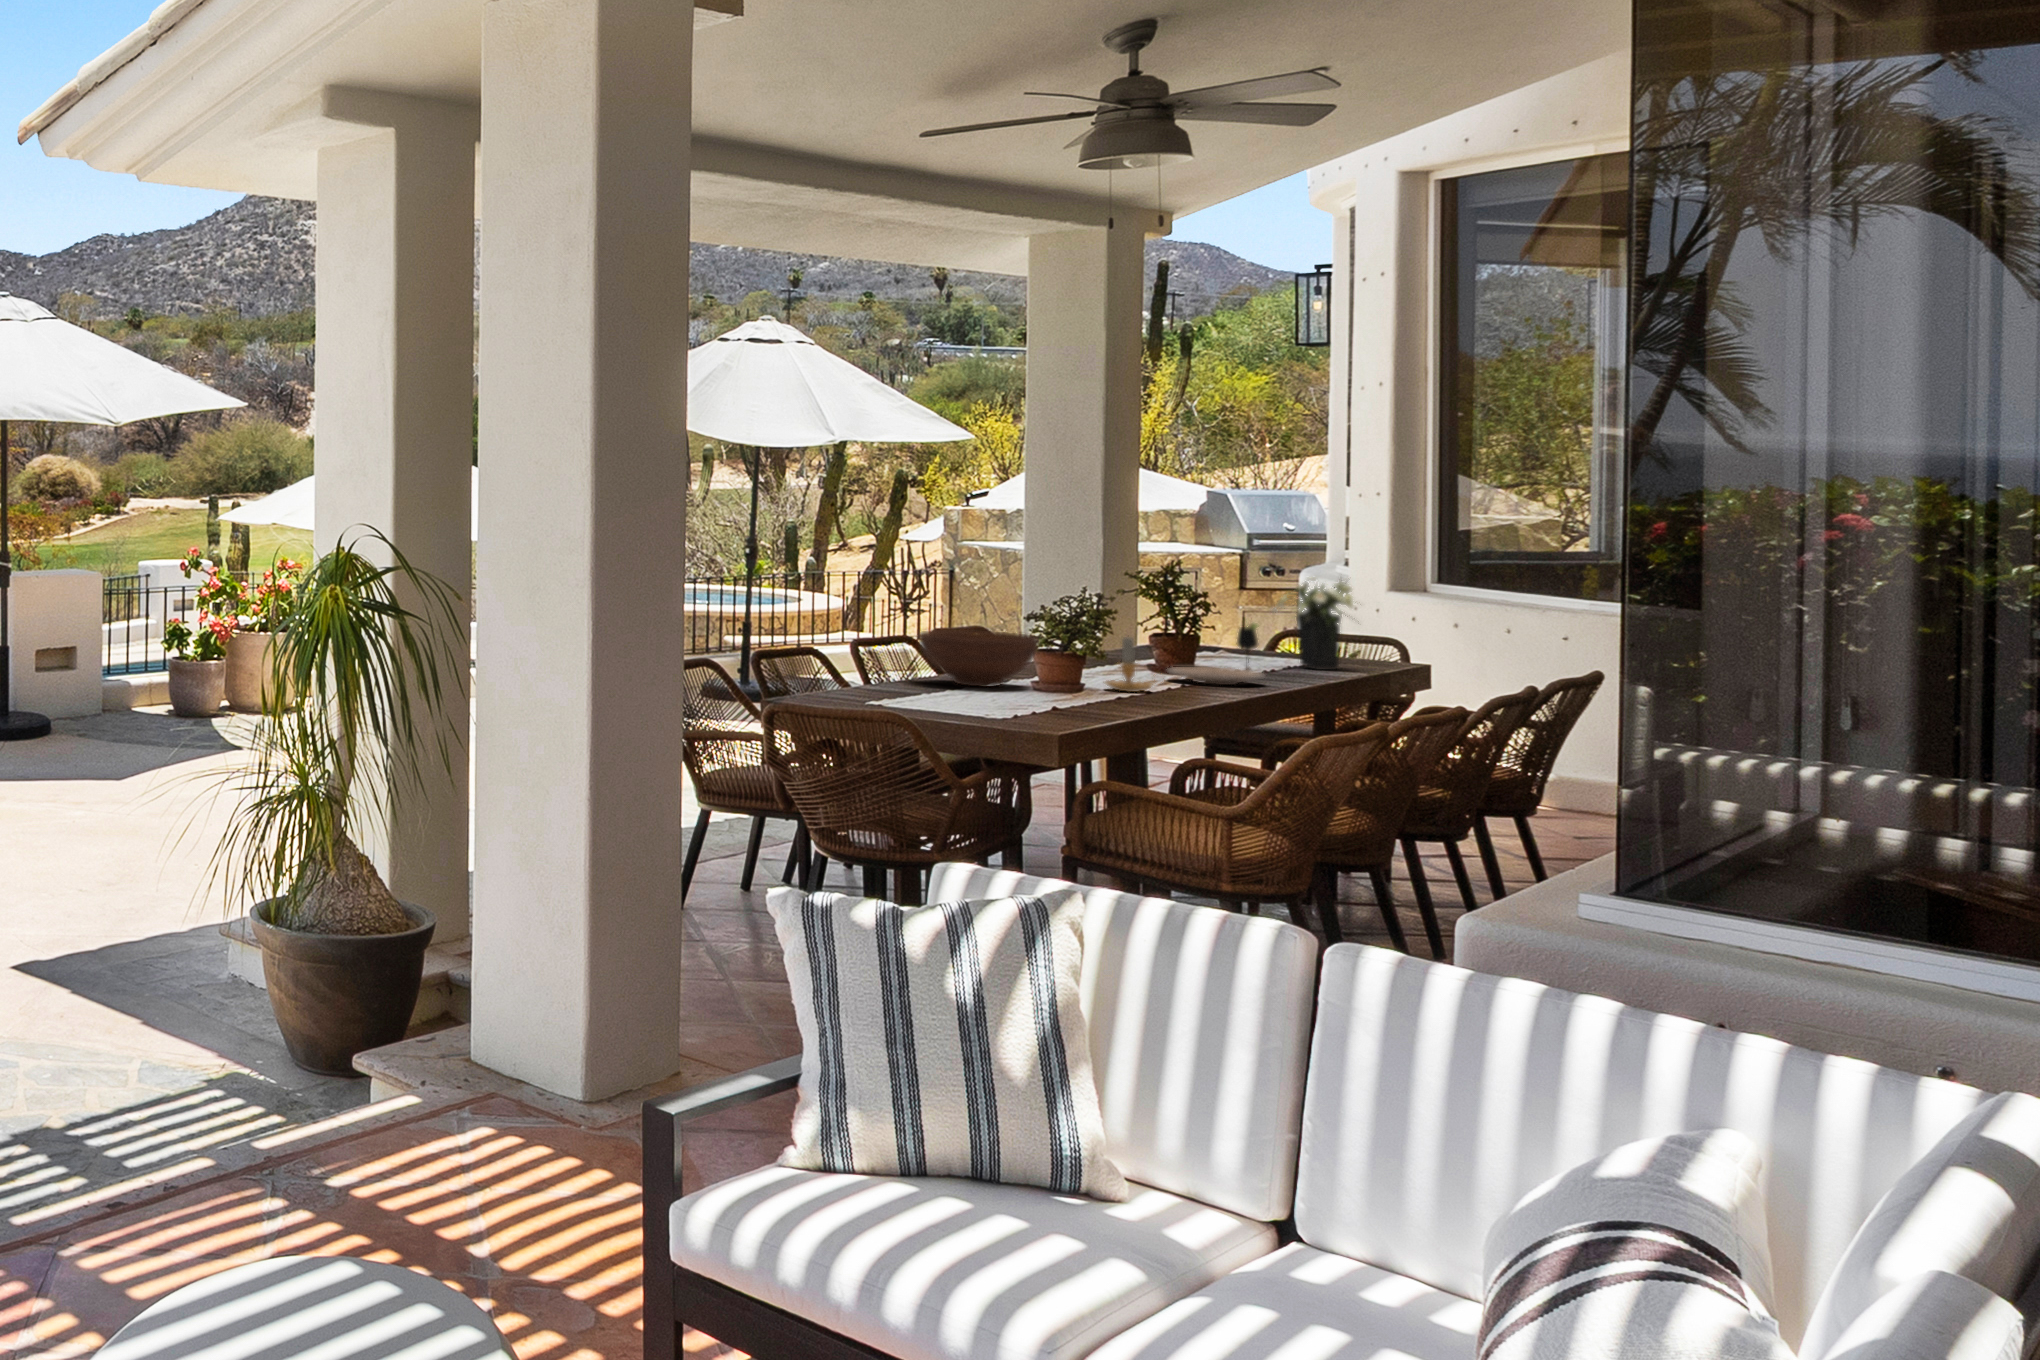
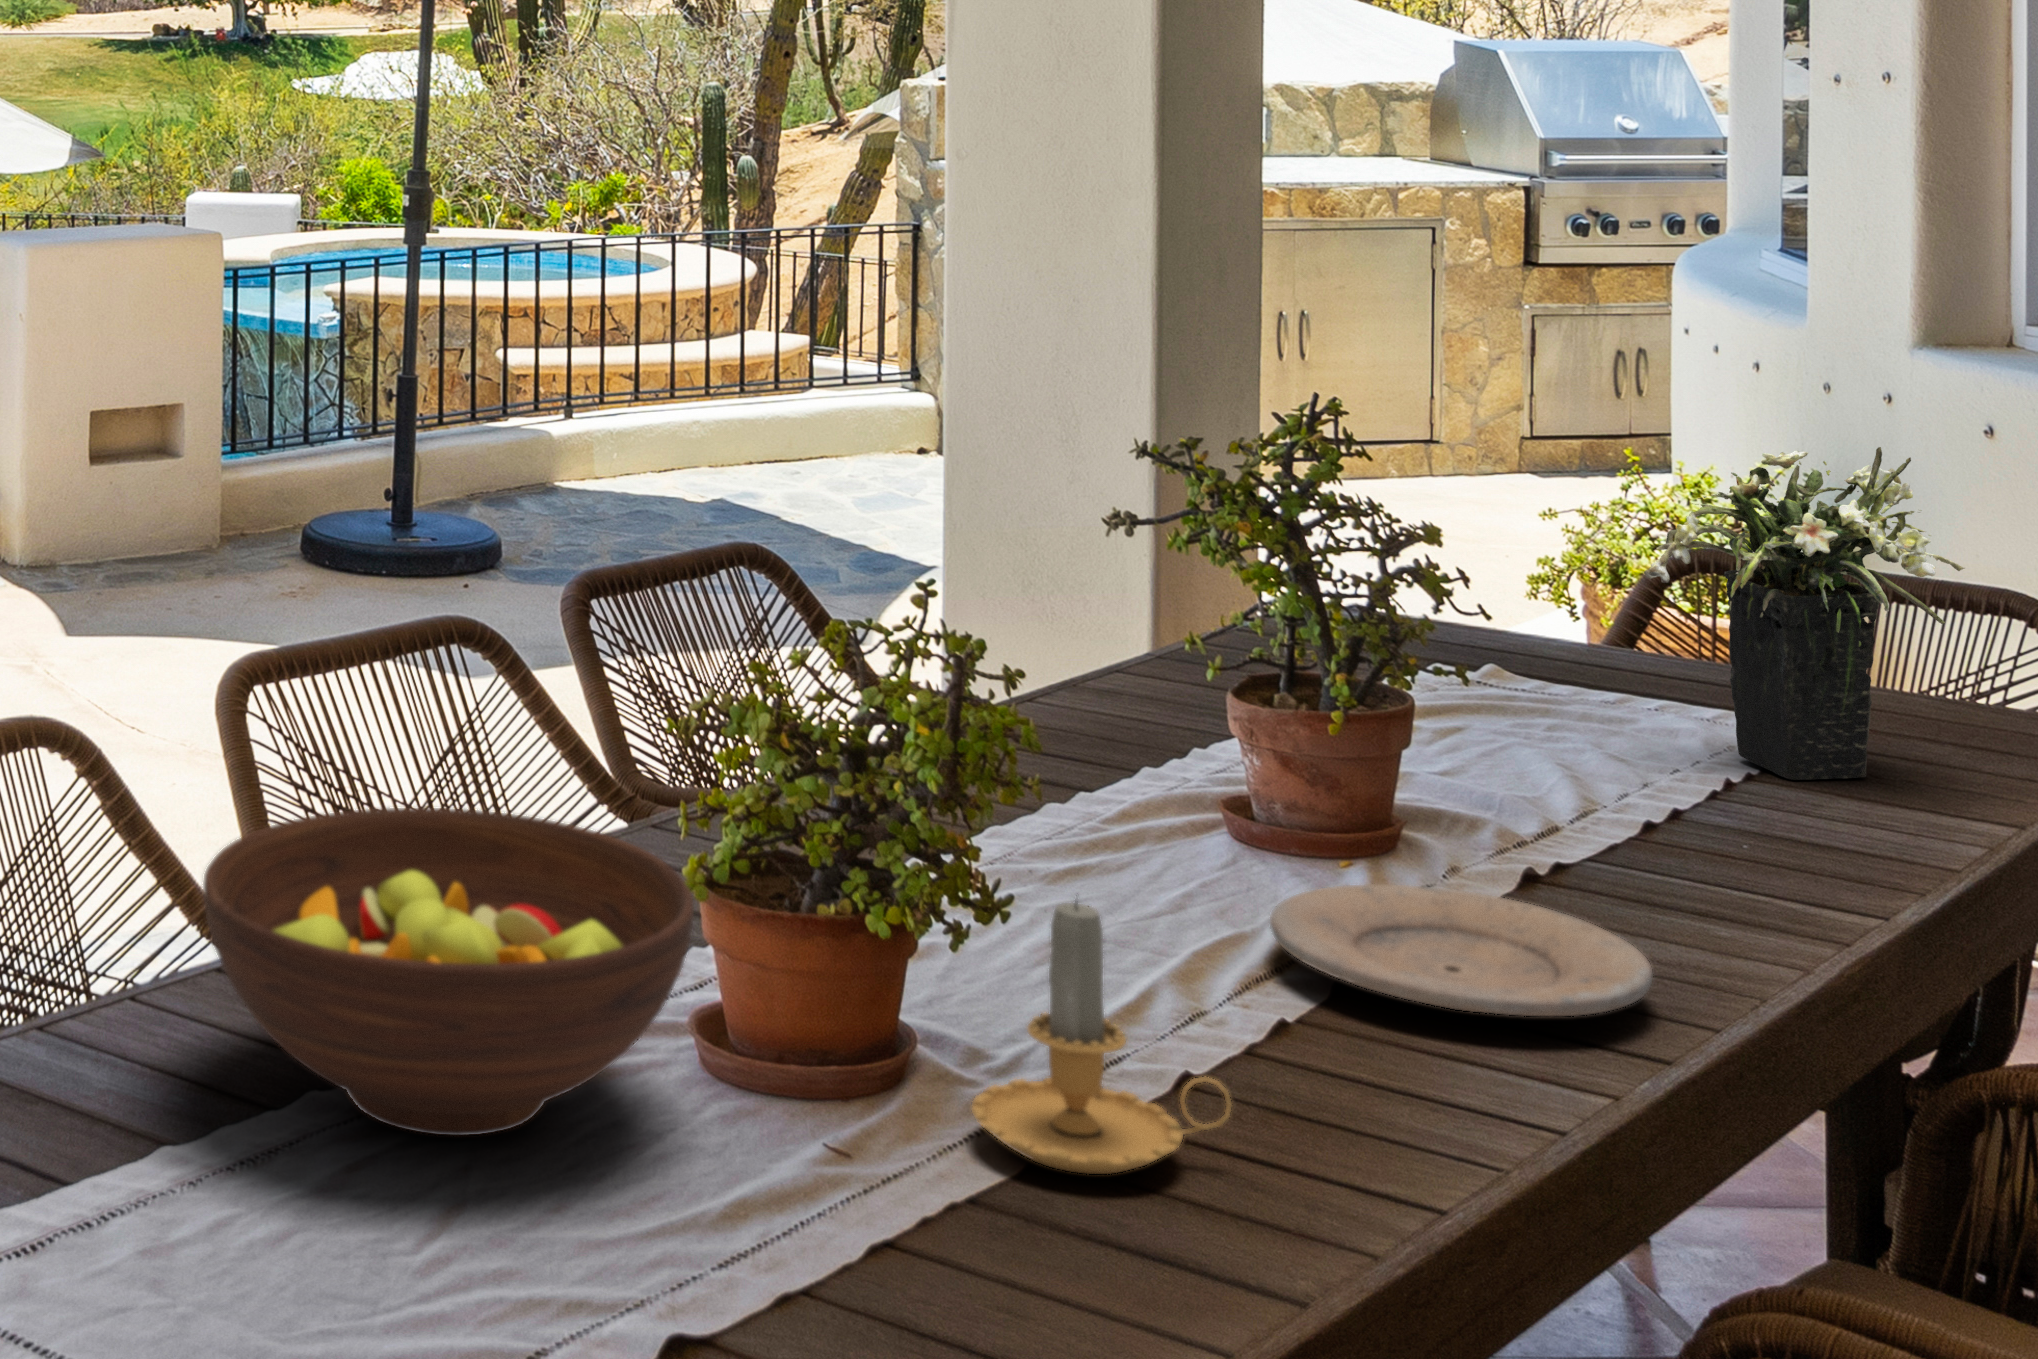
wine glass: present [1236,623,1258,670] -> none [1533,633,1614,838]

